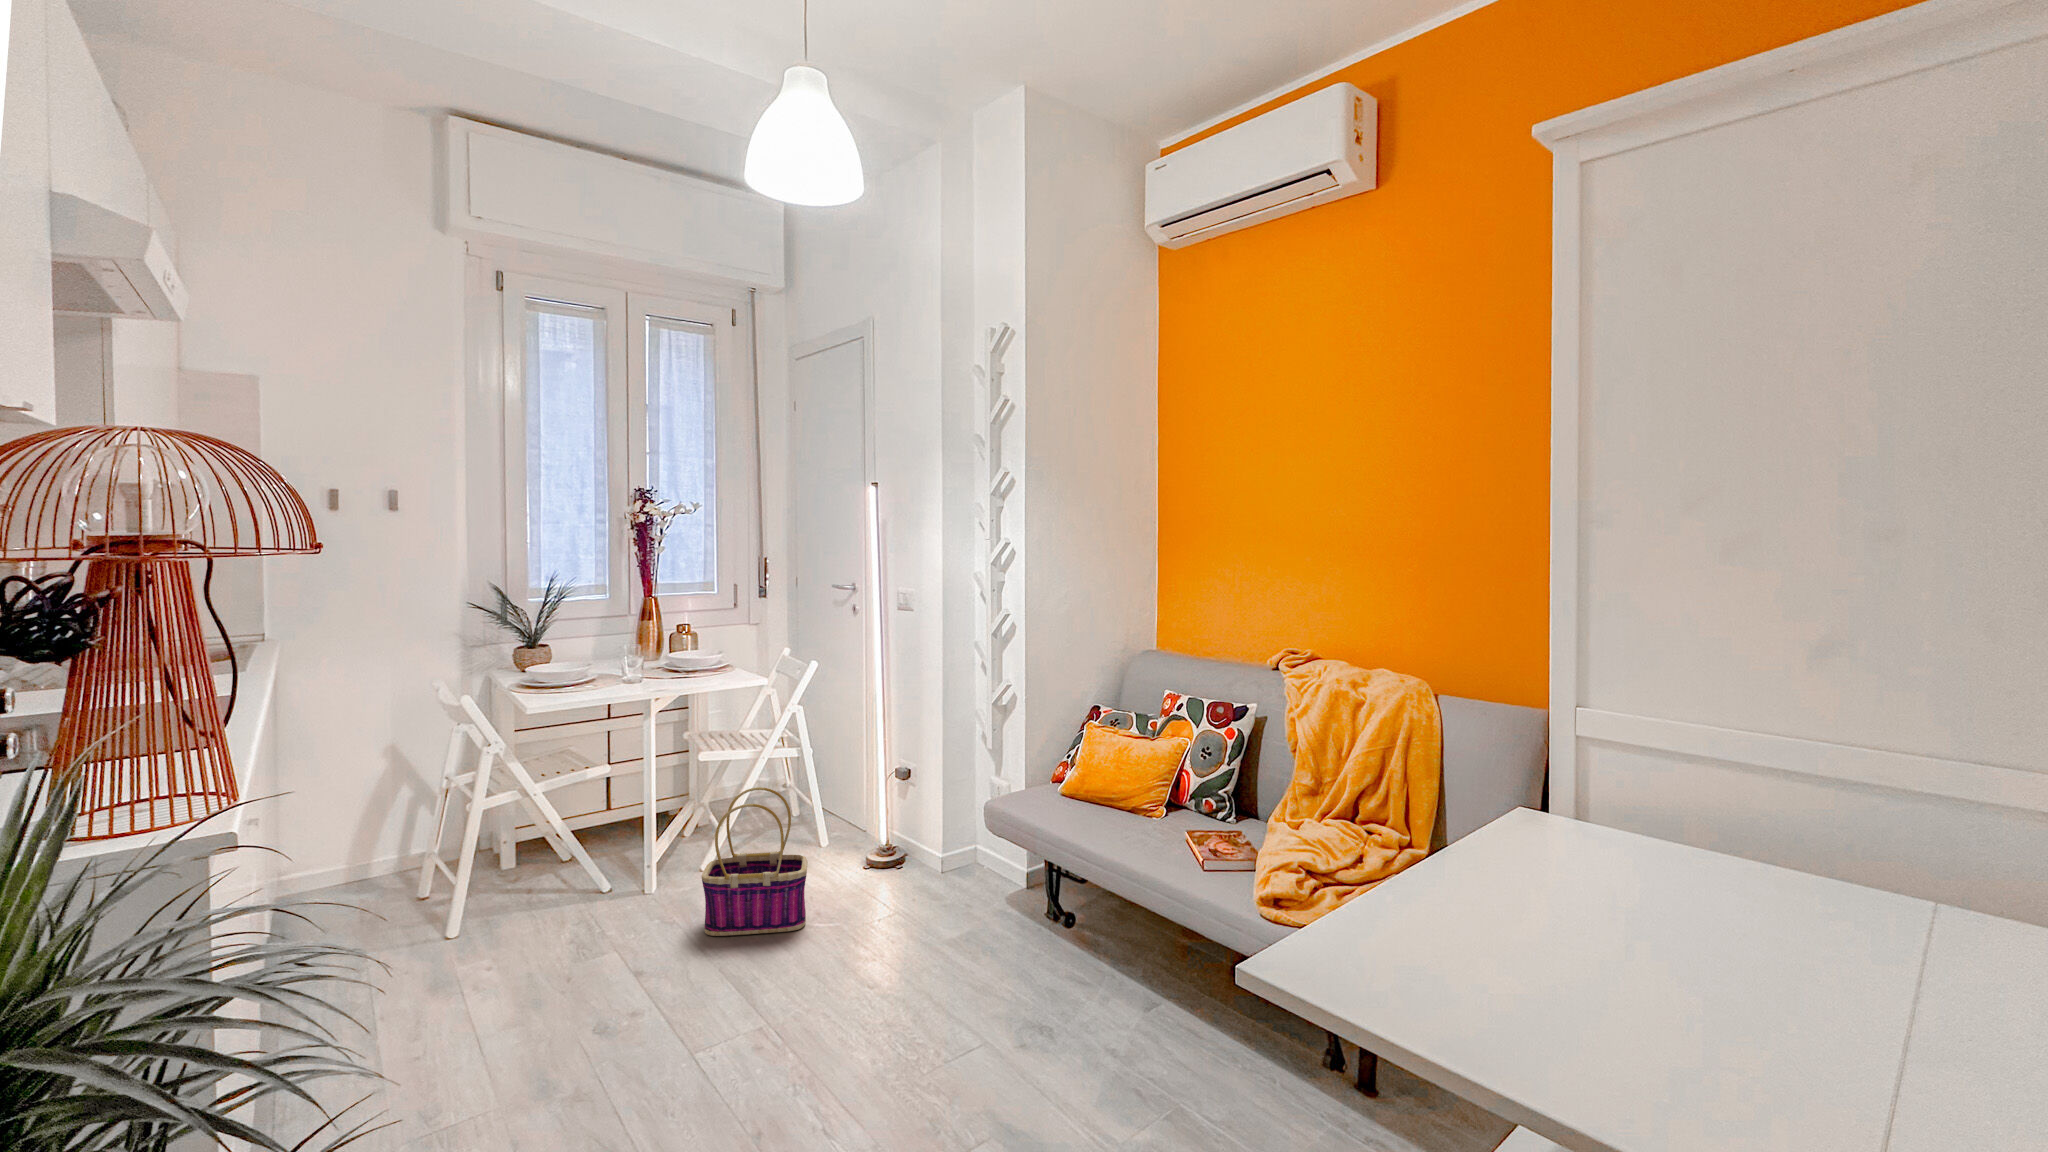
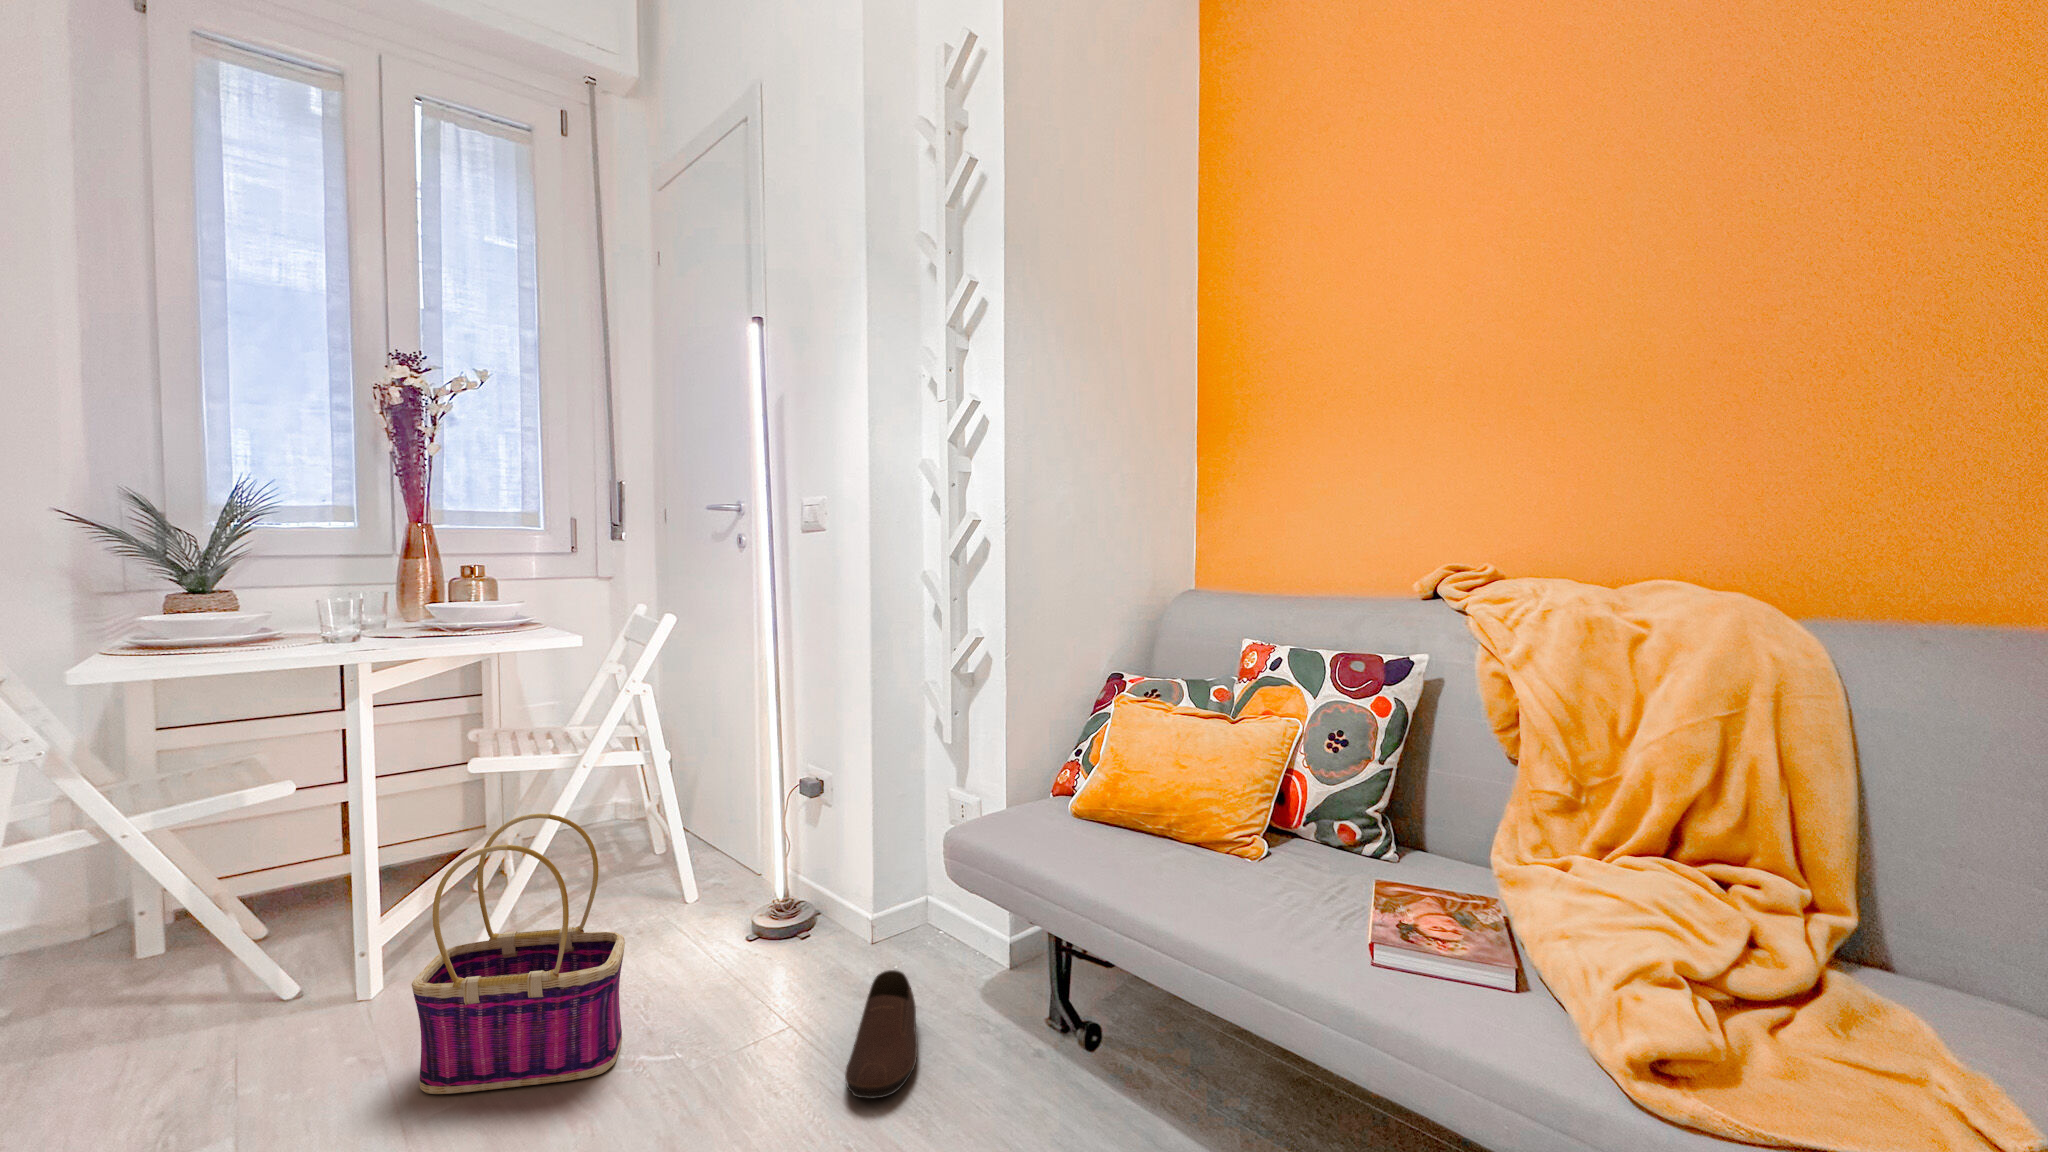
shoe: none [932,881,970,942] -> present [845,970,918,1099]

